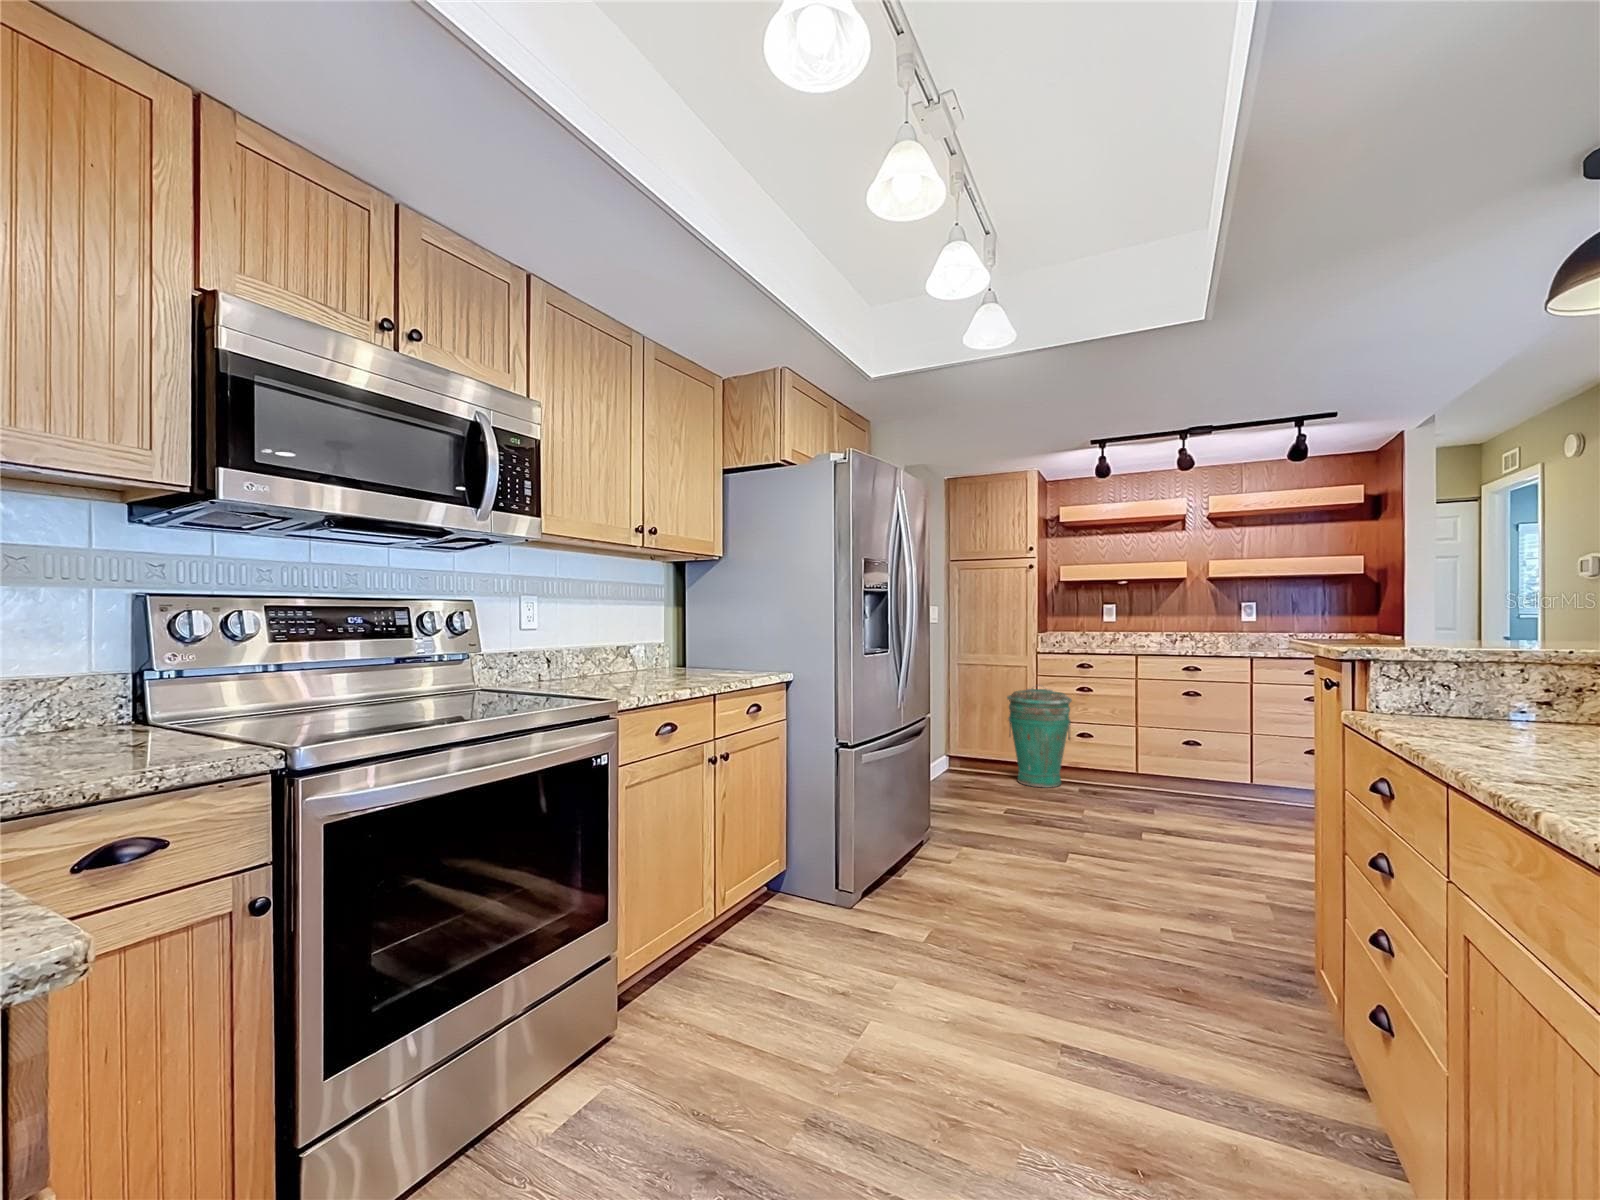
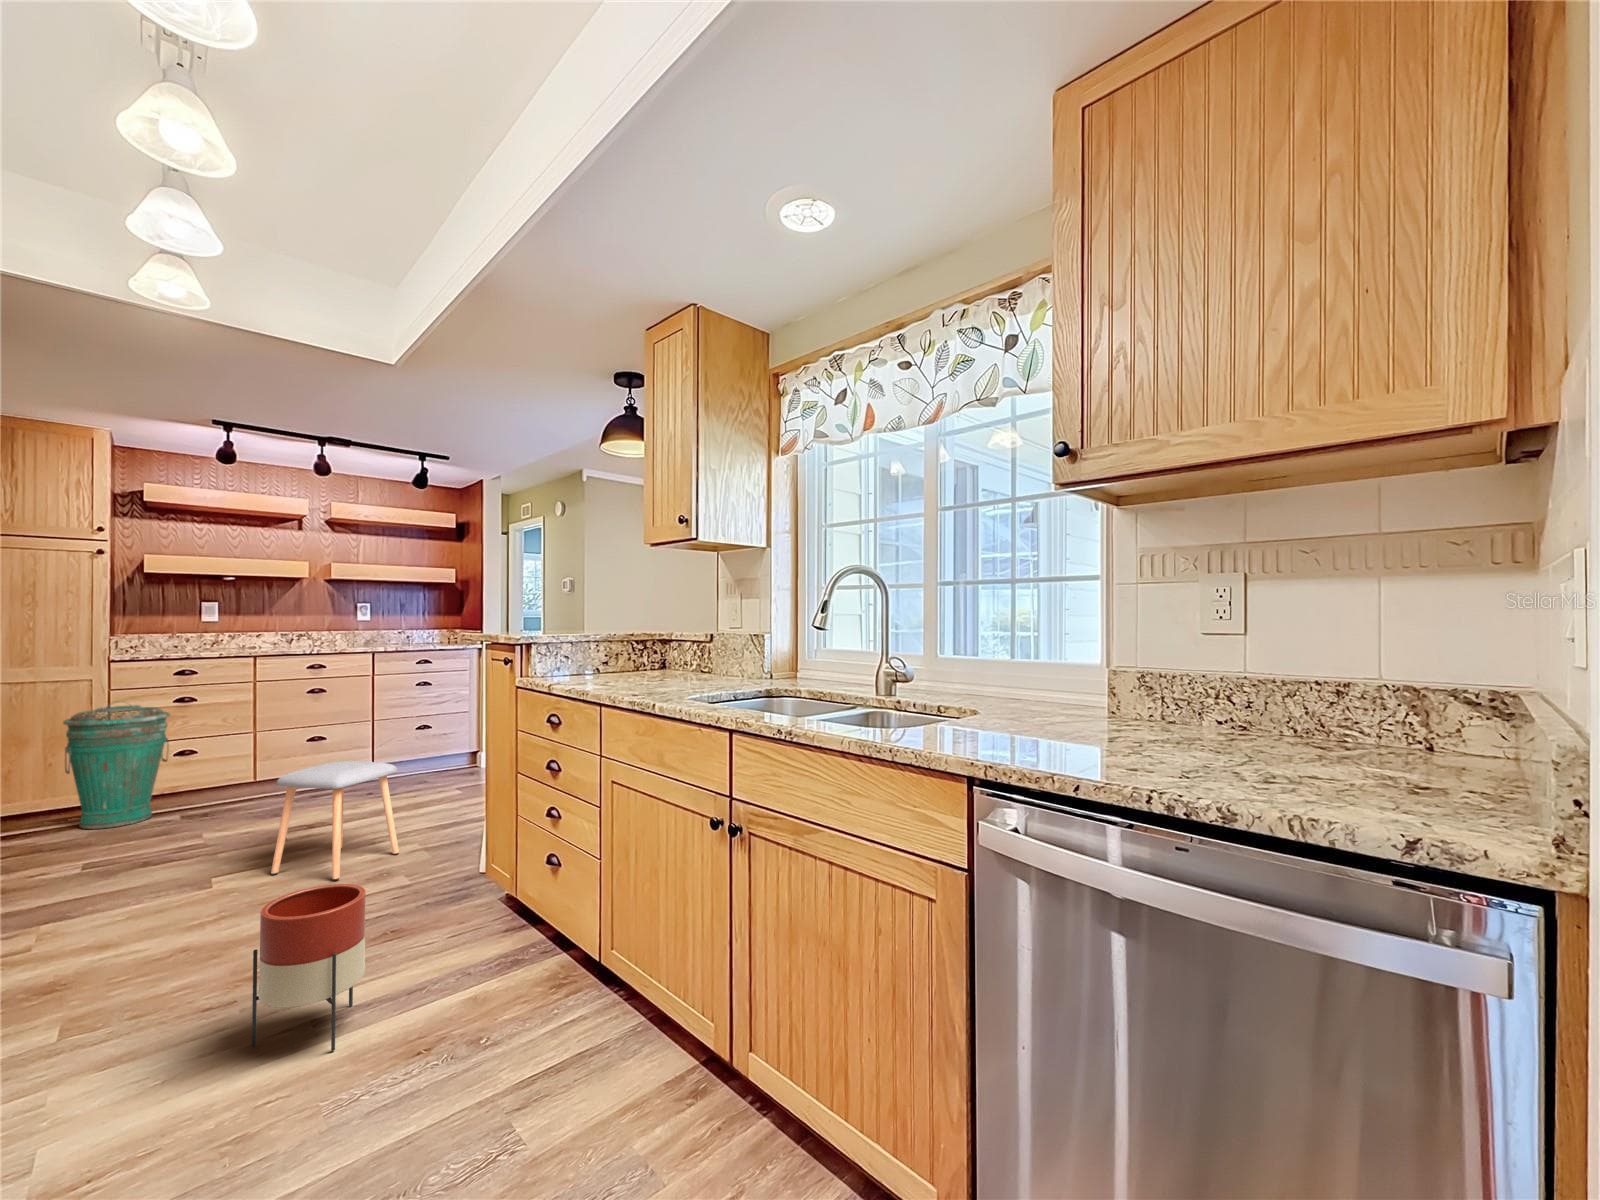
stool: none [1112,774,1238,901] -> present [271,761,399,880]
planter: none [1013,901,1108,1089] -> present [252,884,366,1051]

